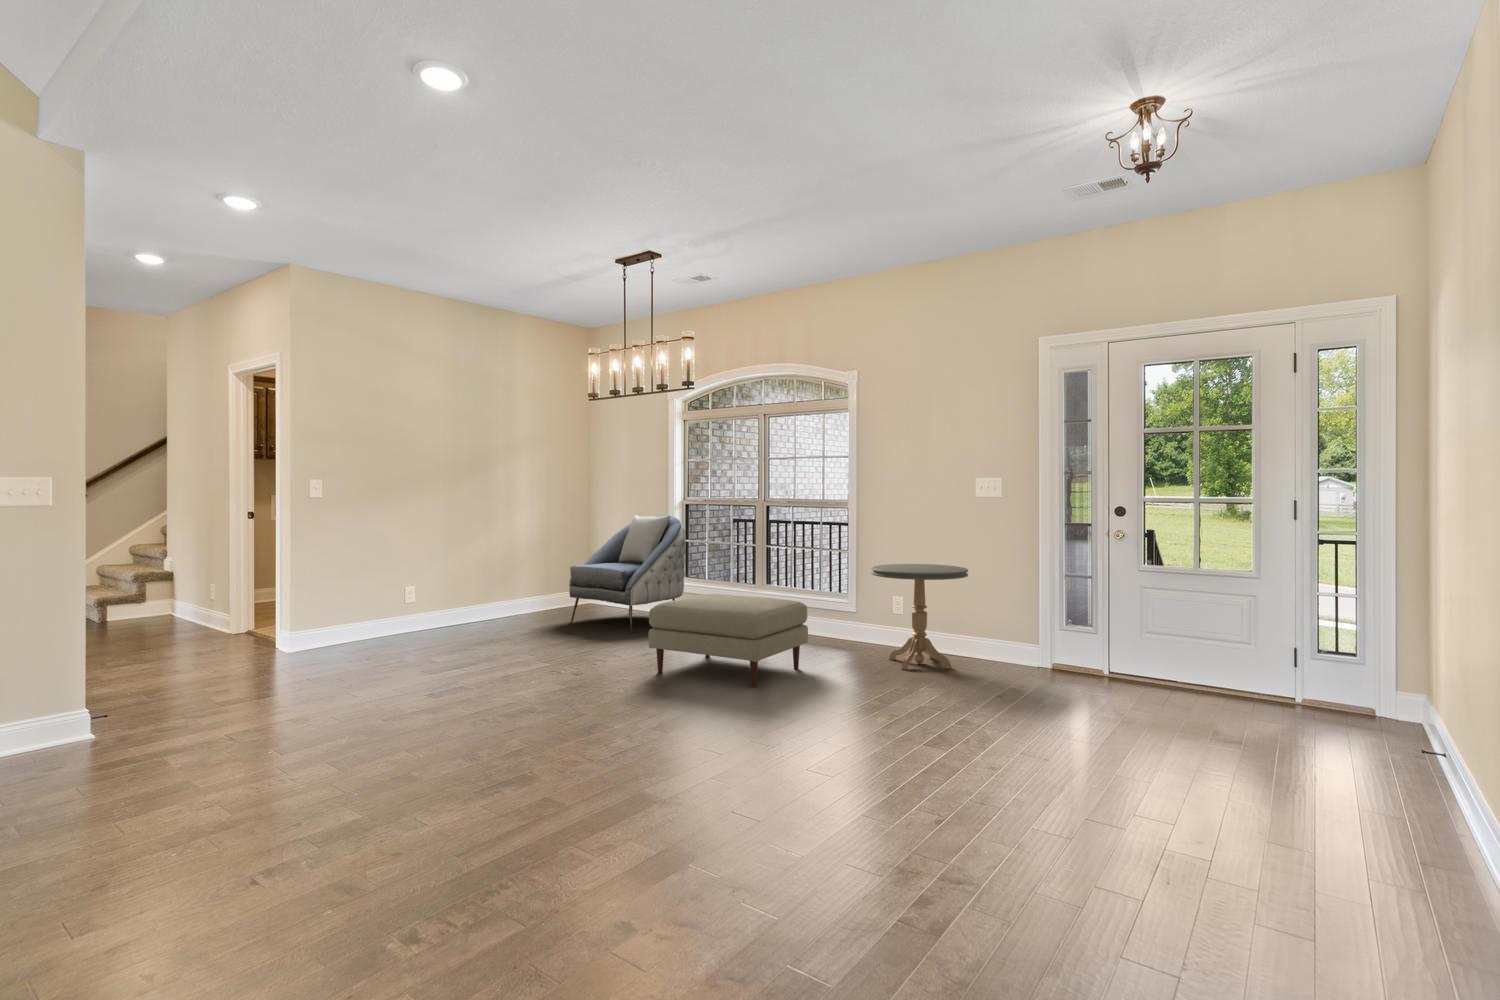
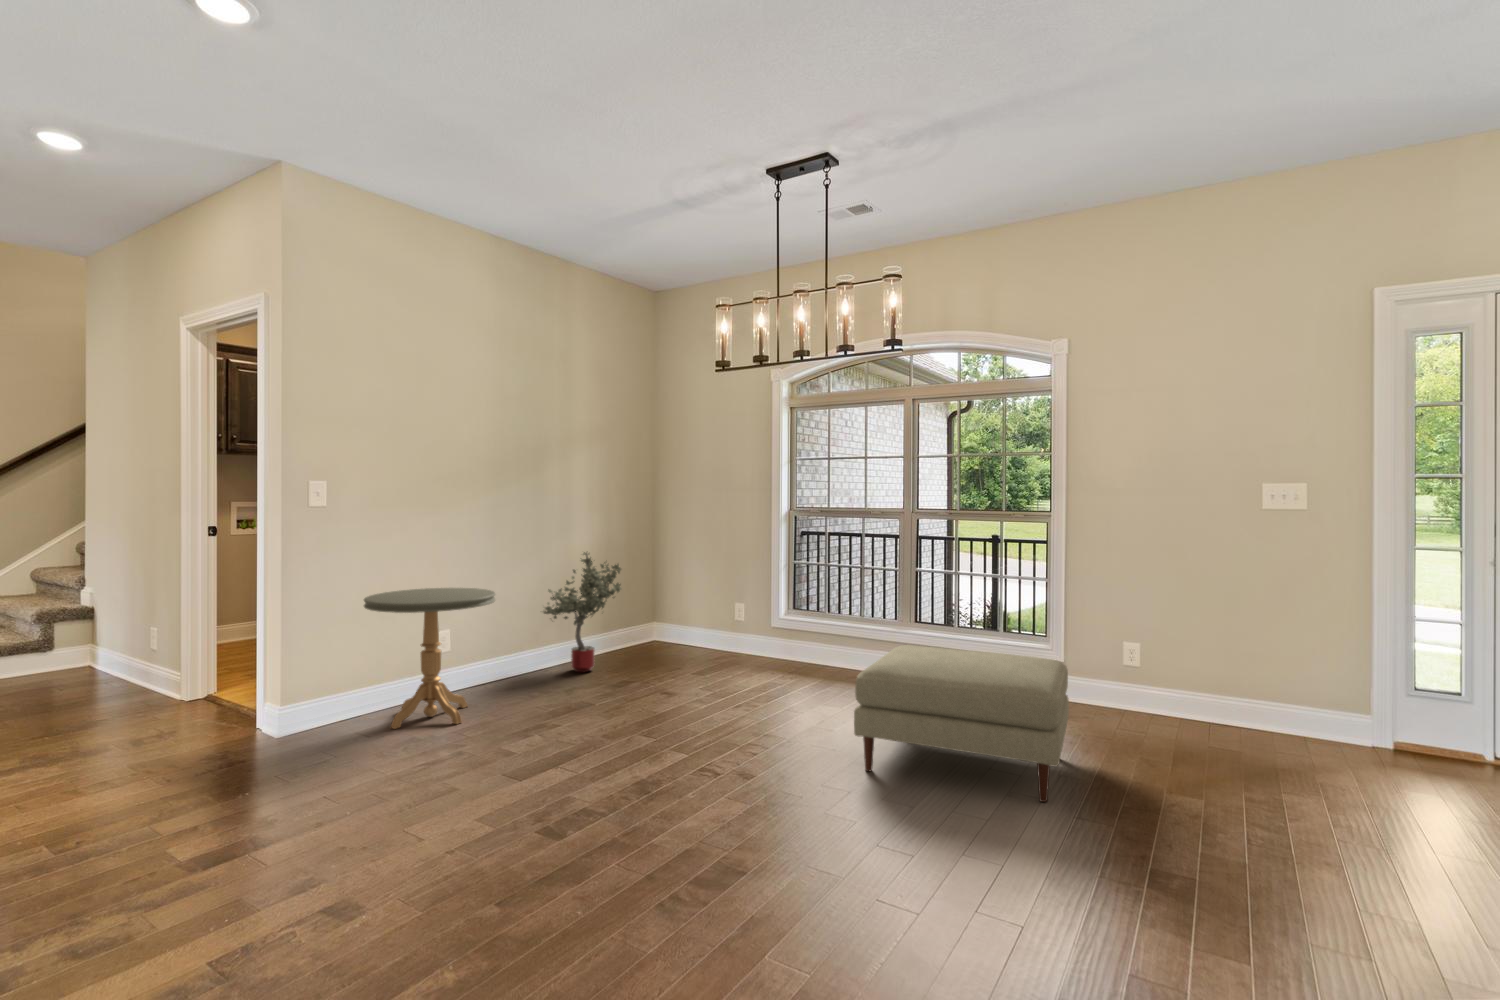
armchair: present [569,515,686,633] -> none [653,528,805,689]
potted tree: none [483,532,550,623] -> present [543,552,621,672]
side table: present [871,564,968,670] -> present [364,588,495,729]

